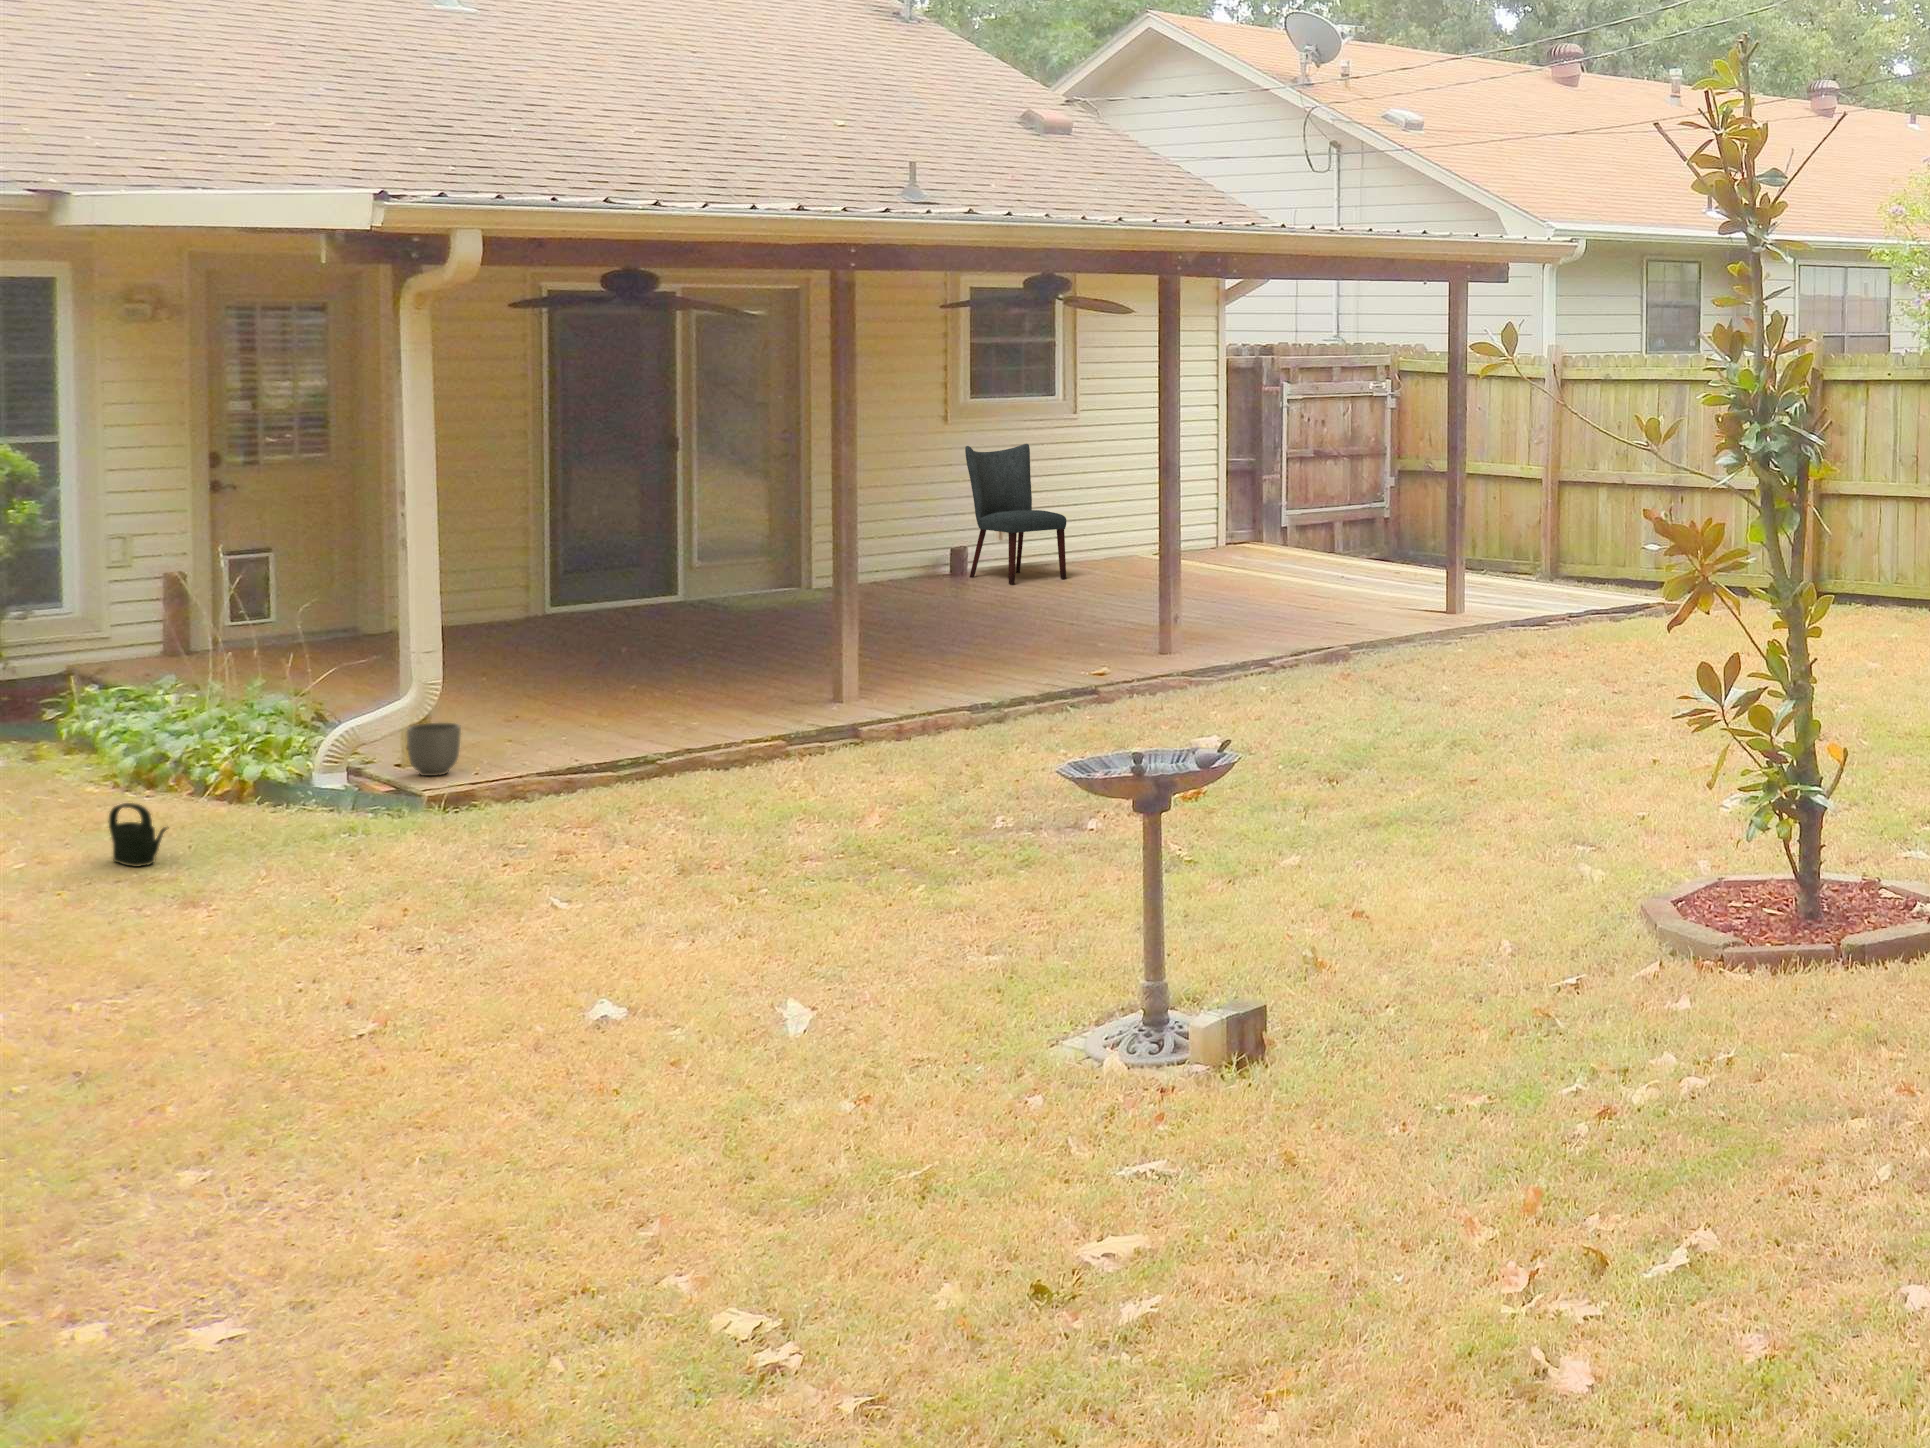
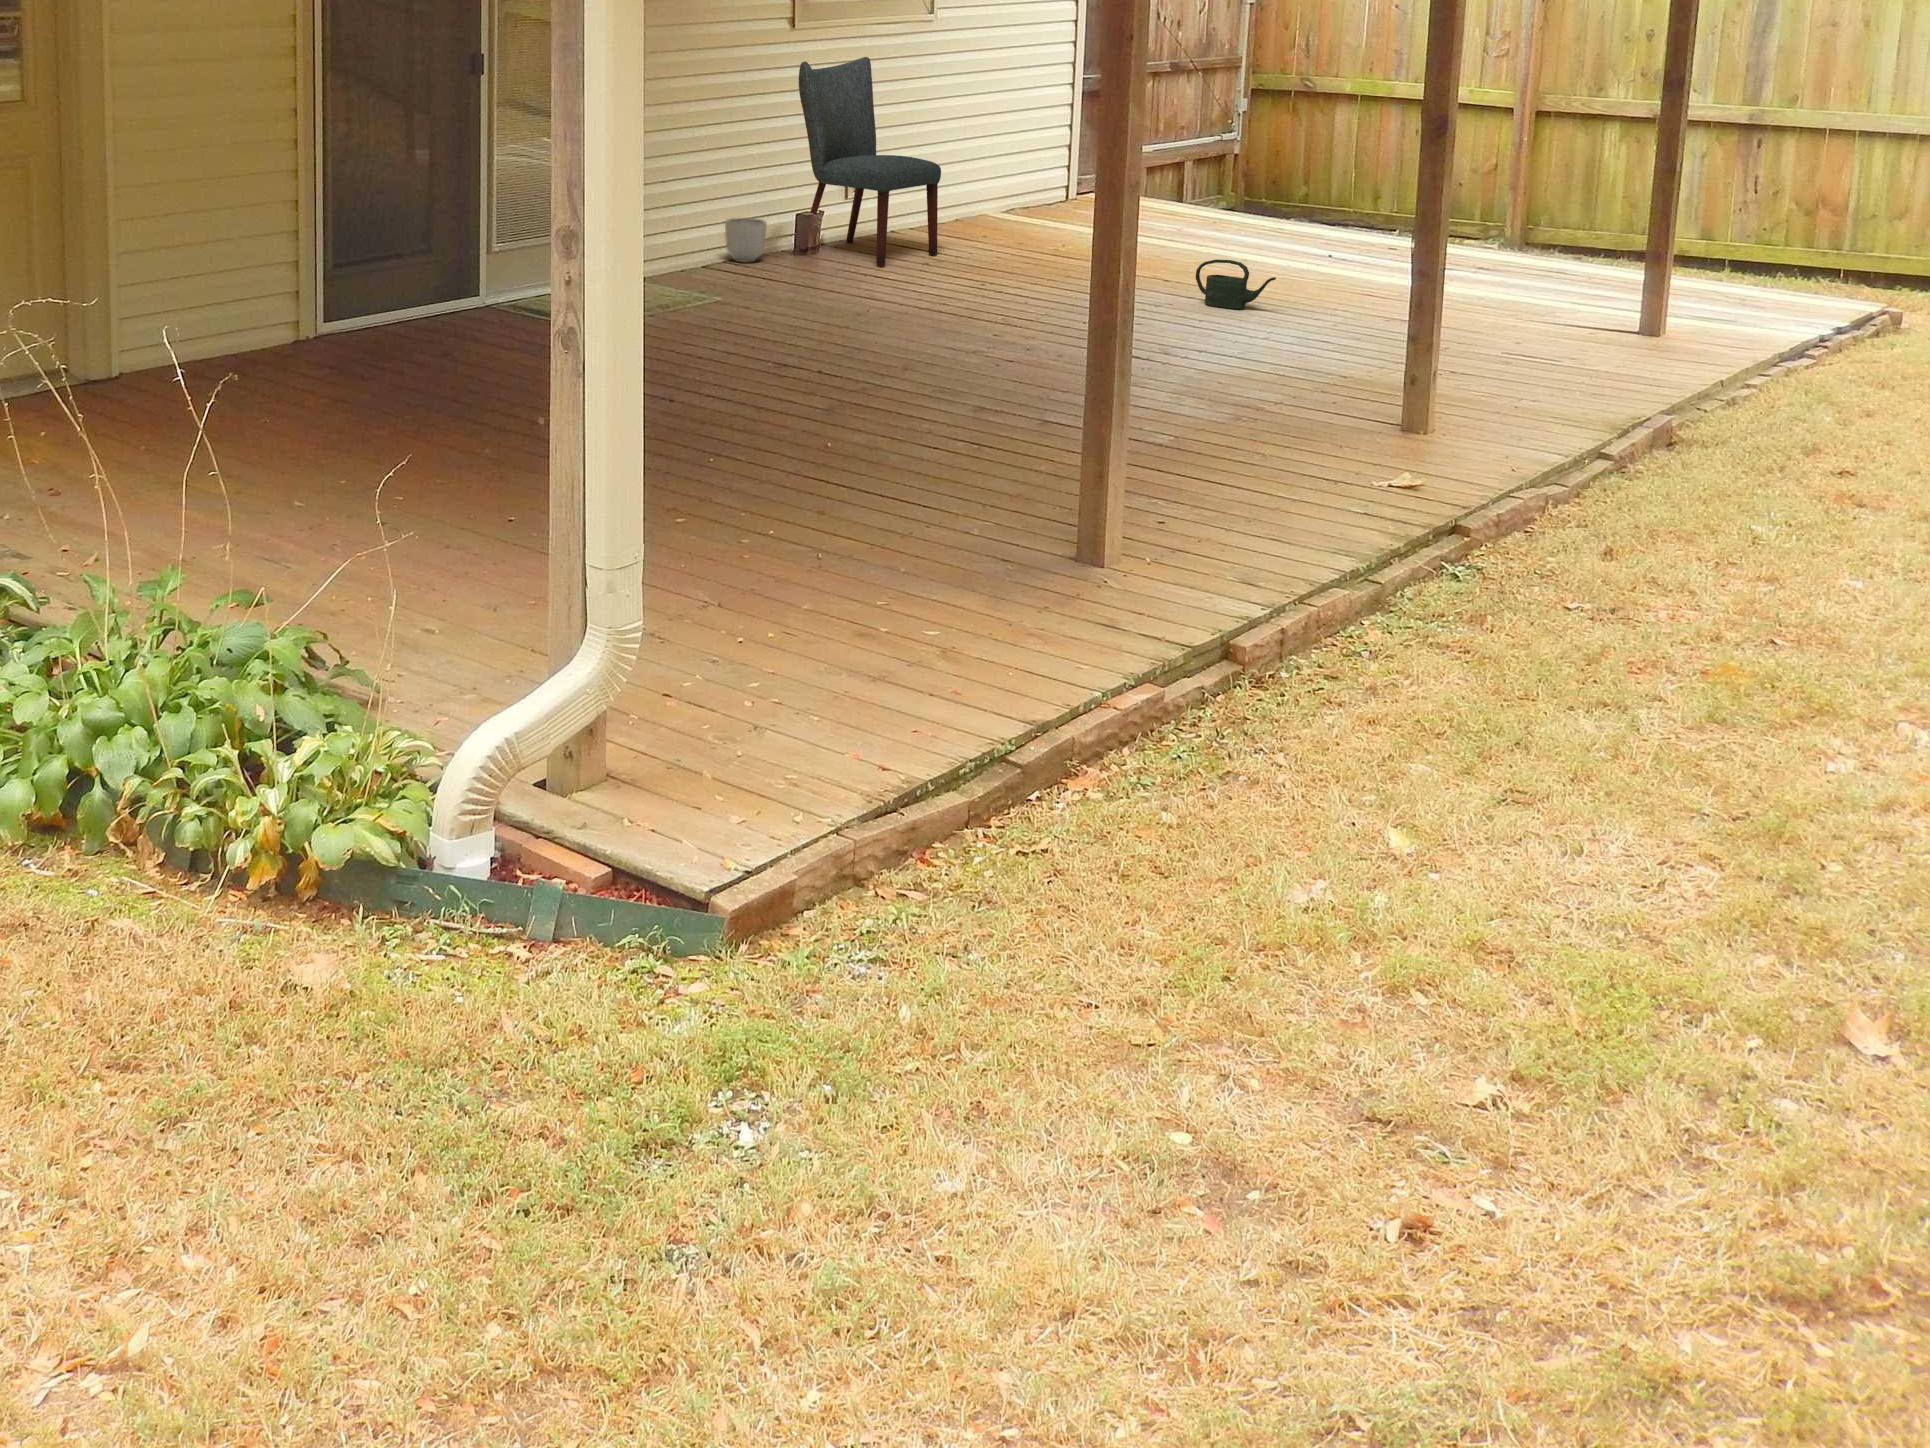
planter: present [406,723,461,776] -> present [725,218,767,262]
watering can: present [108,803,167,867] -> present [1196,260,1276,309]

